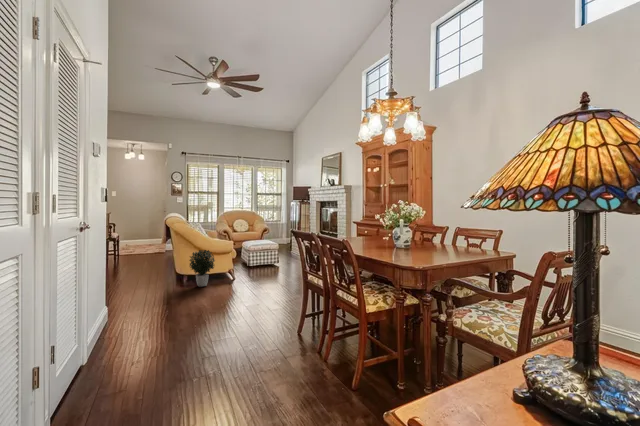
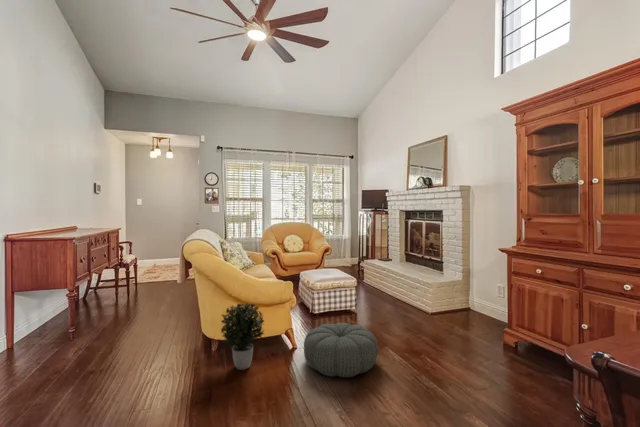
pouf: none [238,263,281,287] -> present [304,323,378,377]

